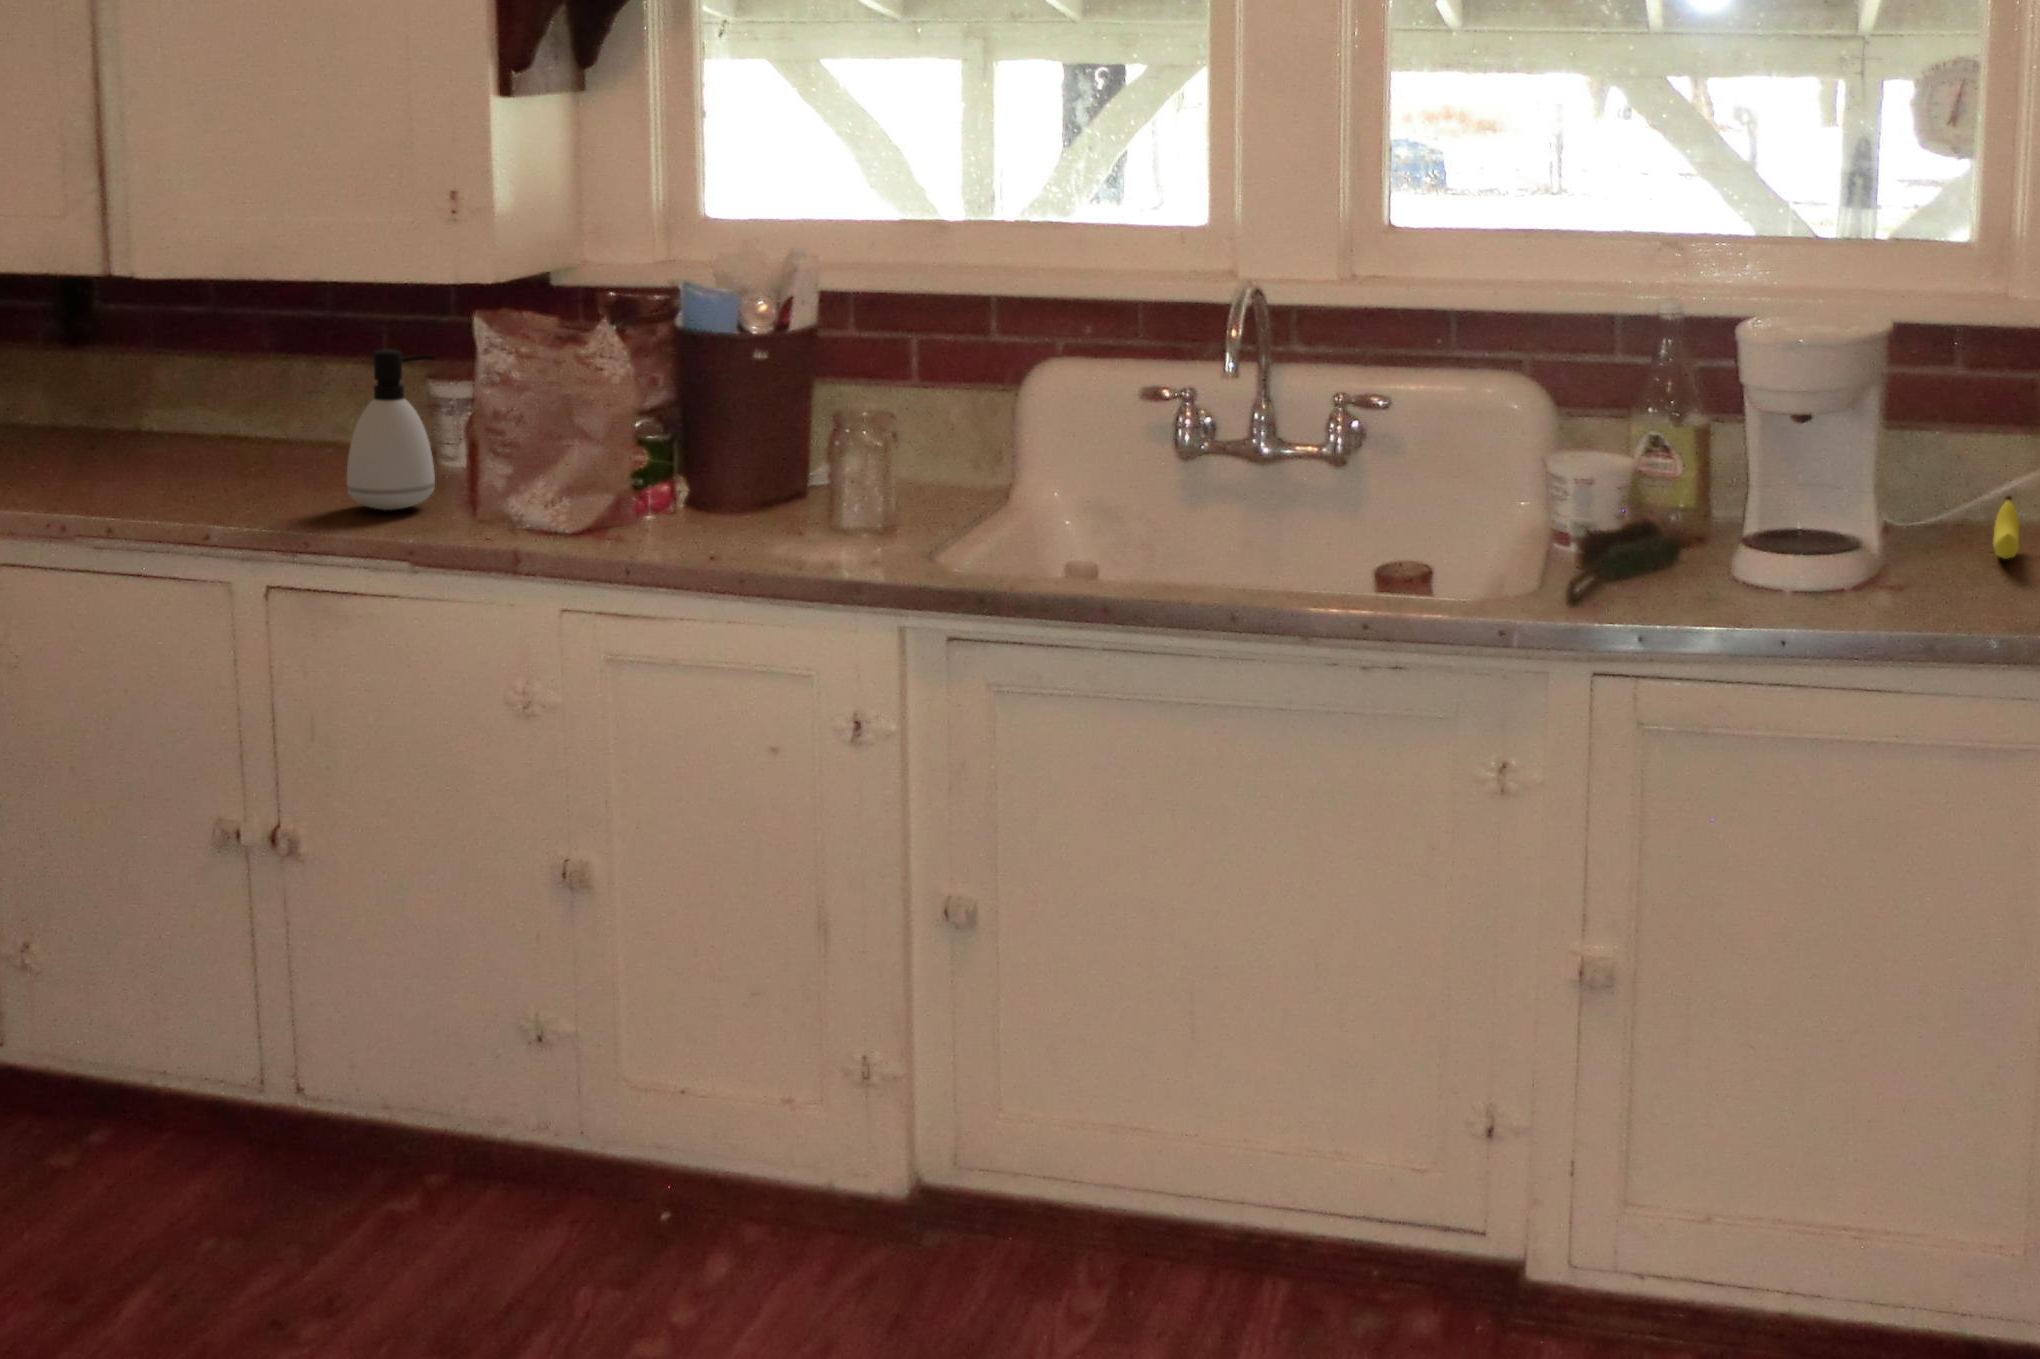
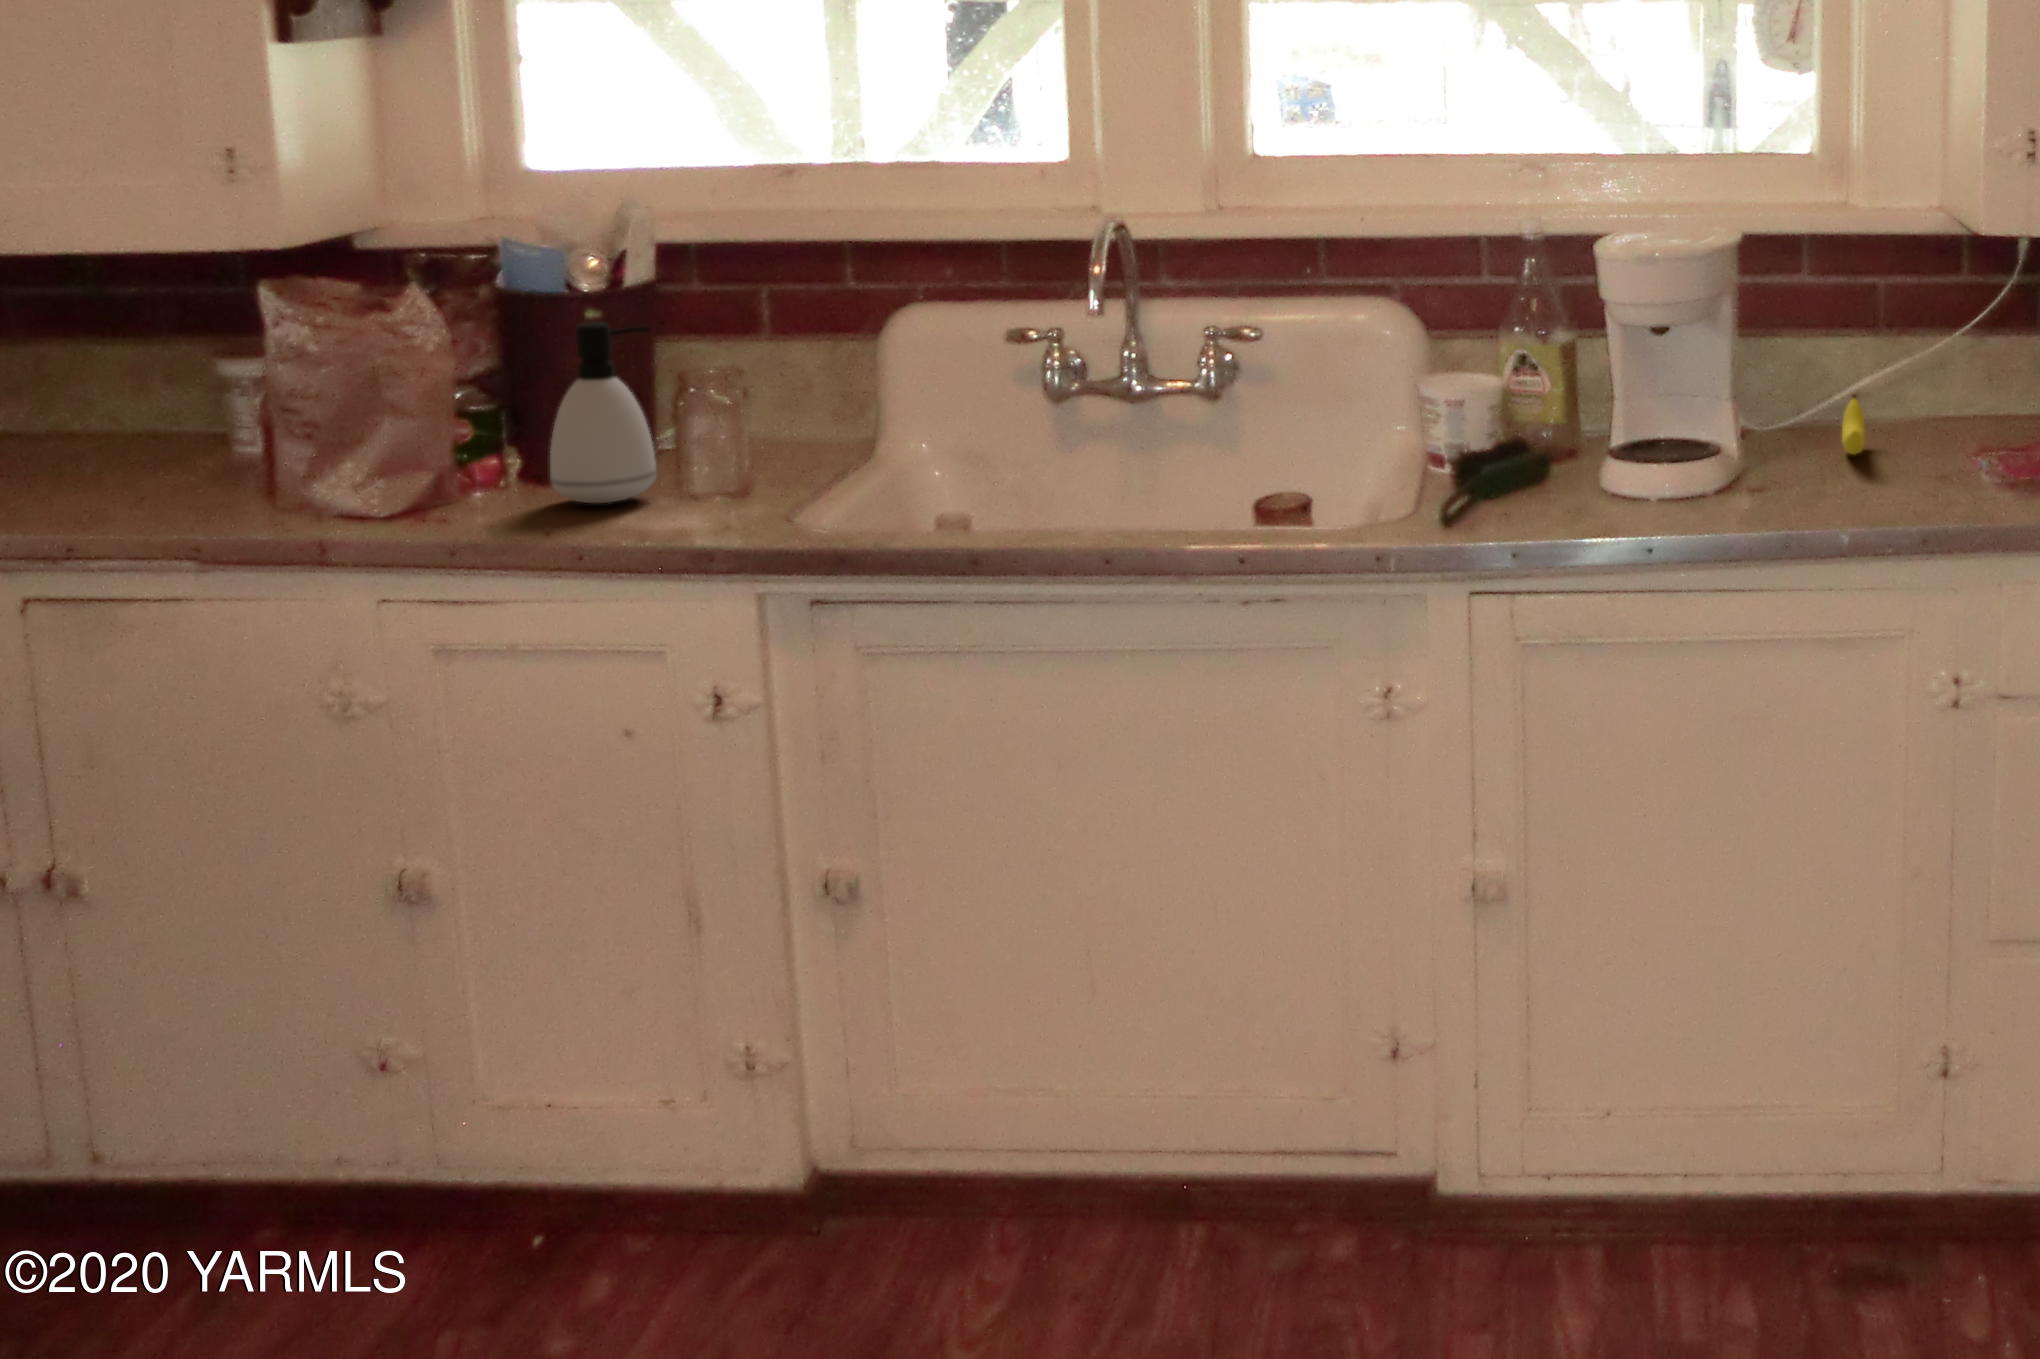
soap dispenser: present [347,349,435,510] -> present [550,322,657,503]

